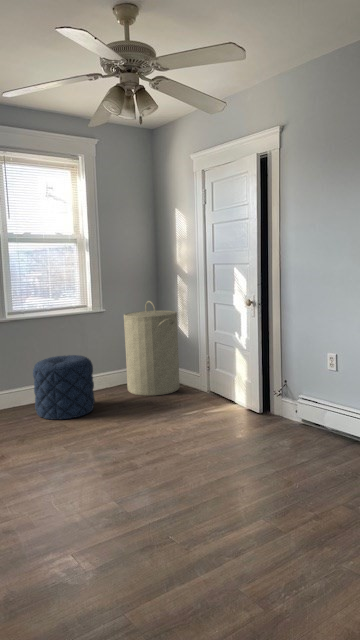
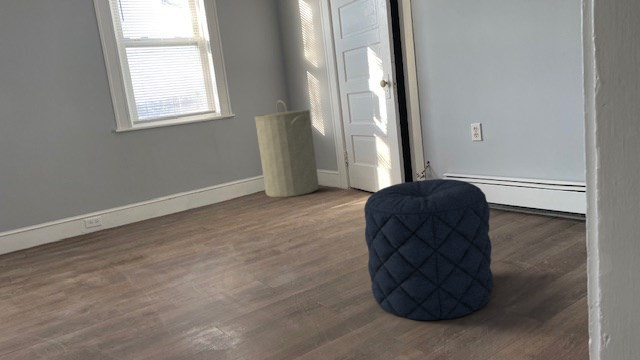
pouf: present [33,355,95,420] -> present [364,179,493,320]

